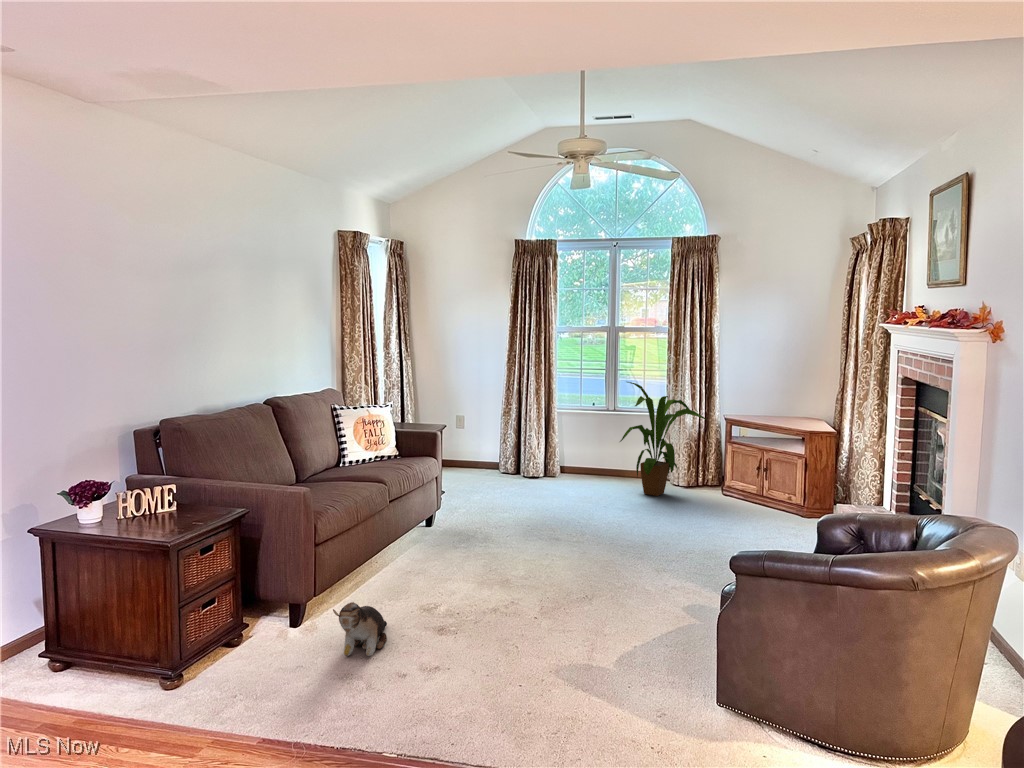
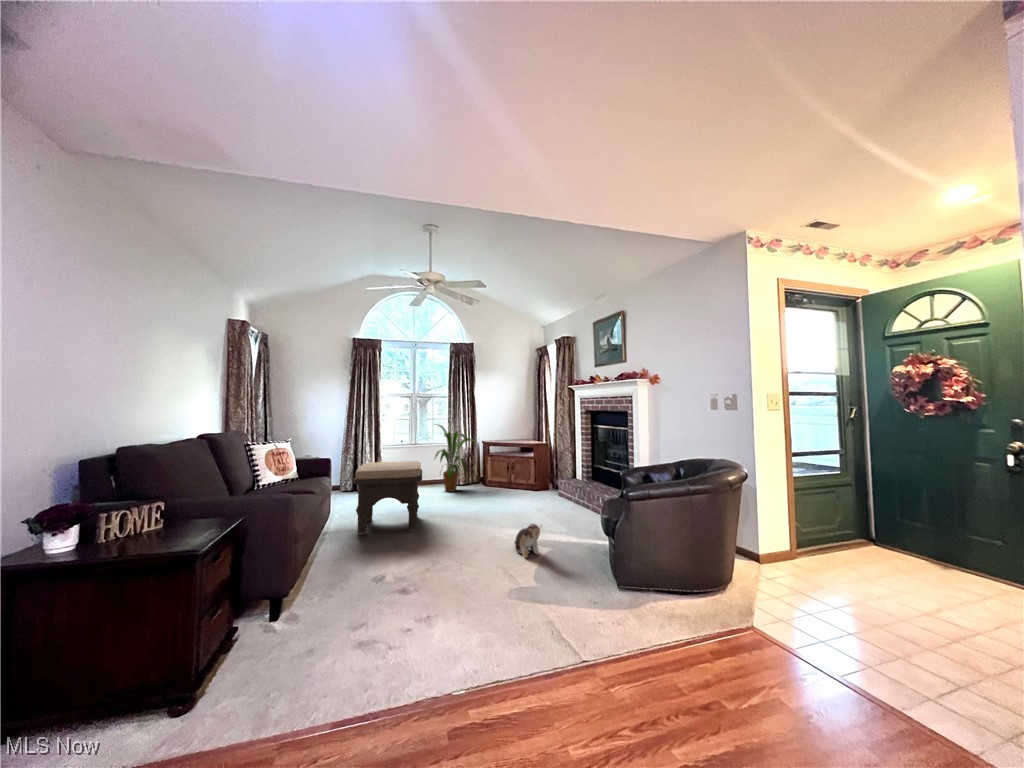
ottoman: none [454,442,563,552] -> present [353,461,422,535]
plush toy: present [333,602,387,656] -> present [514,524,542,558]

